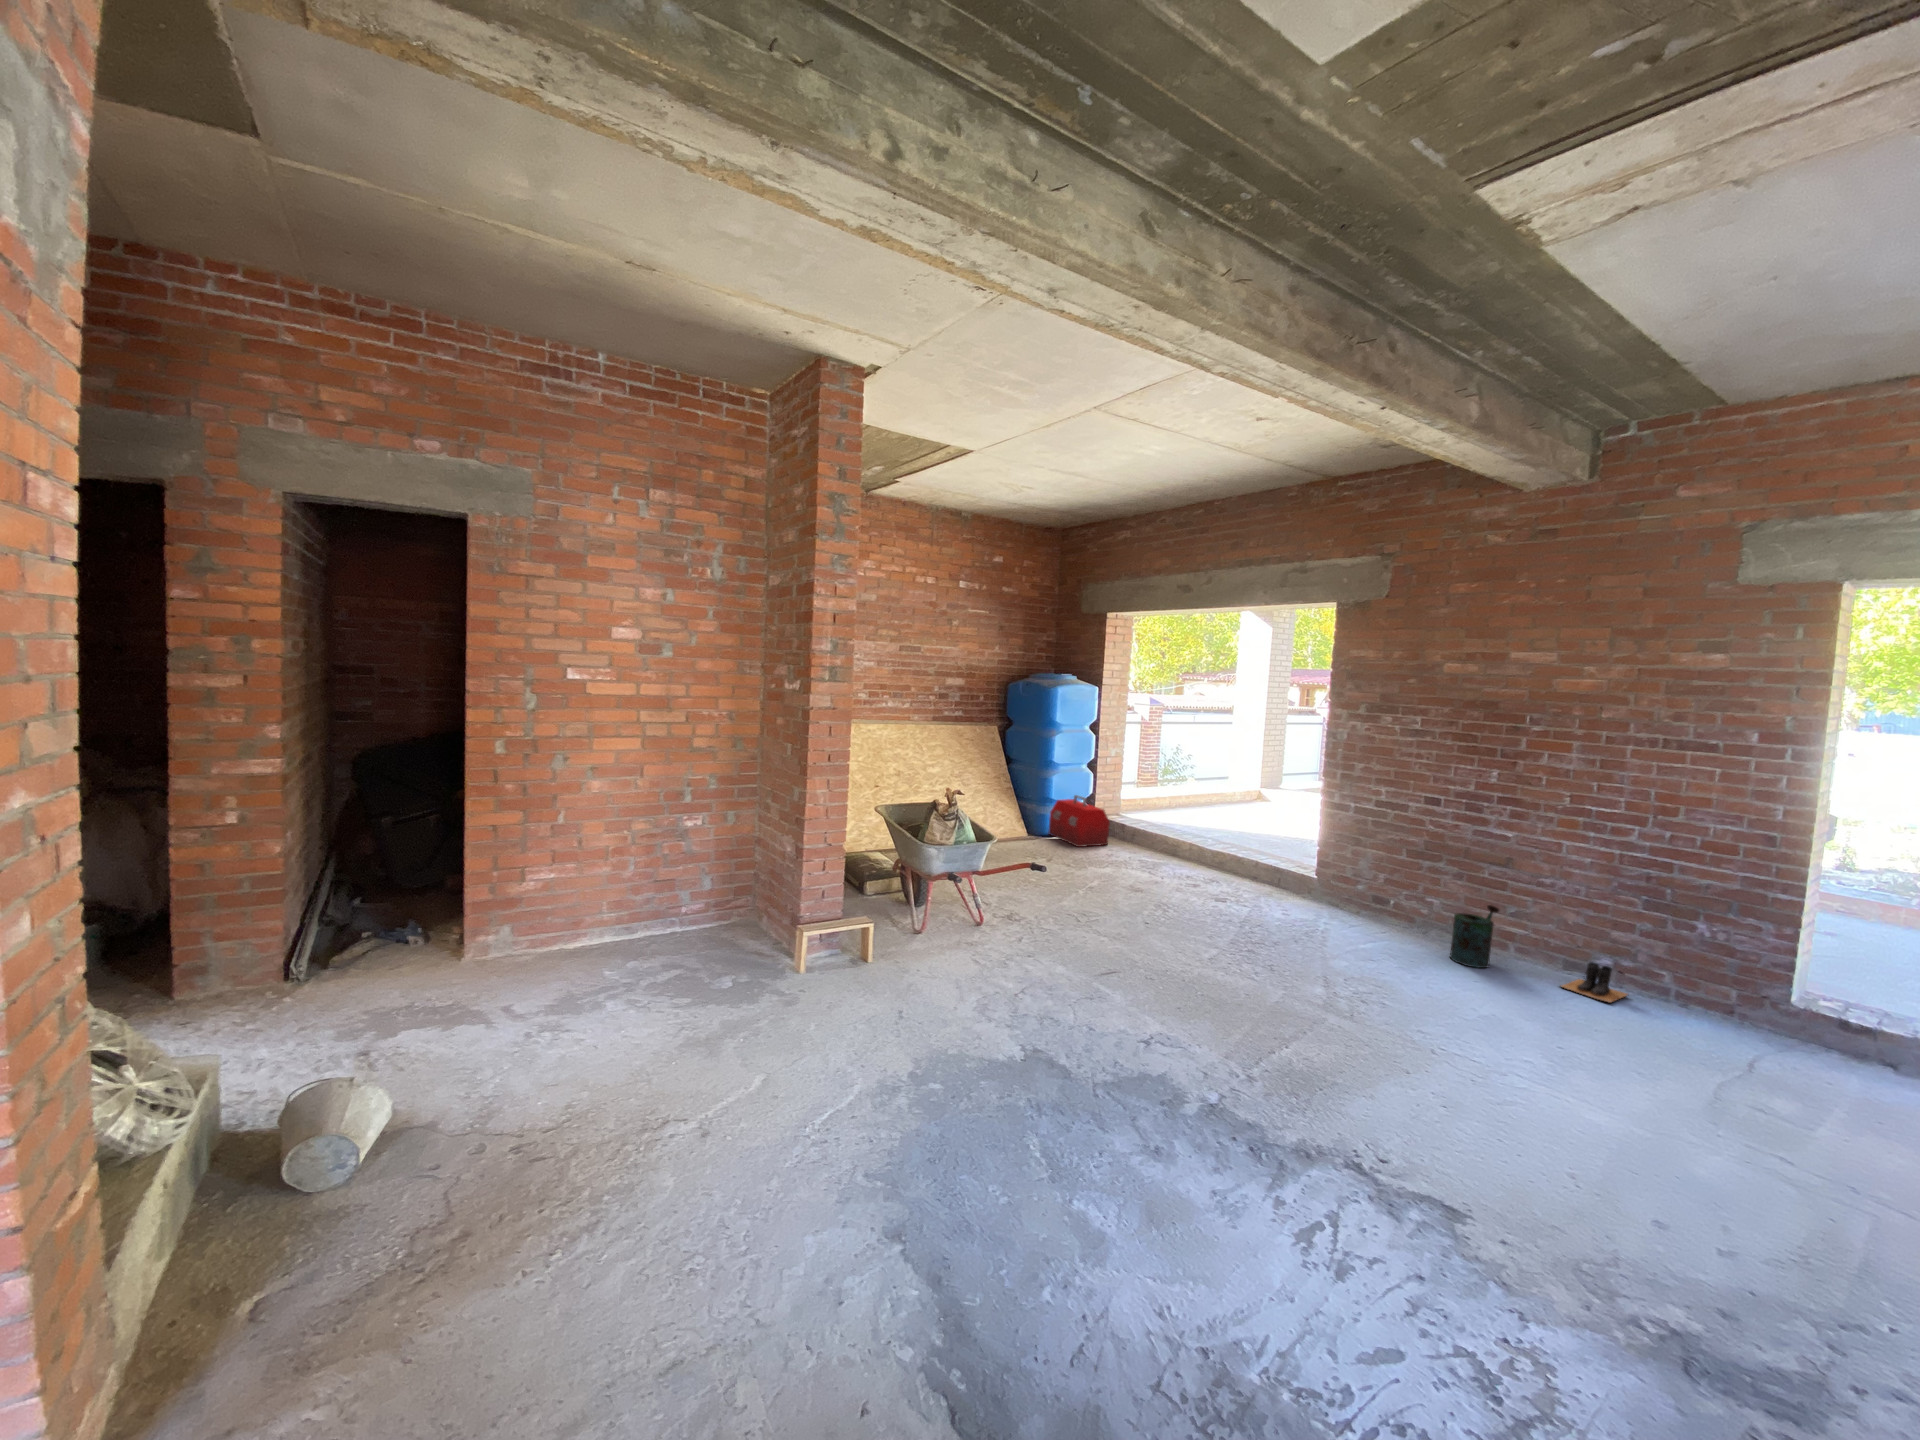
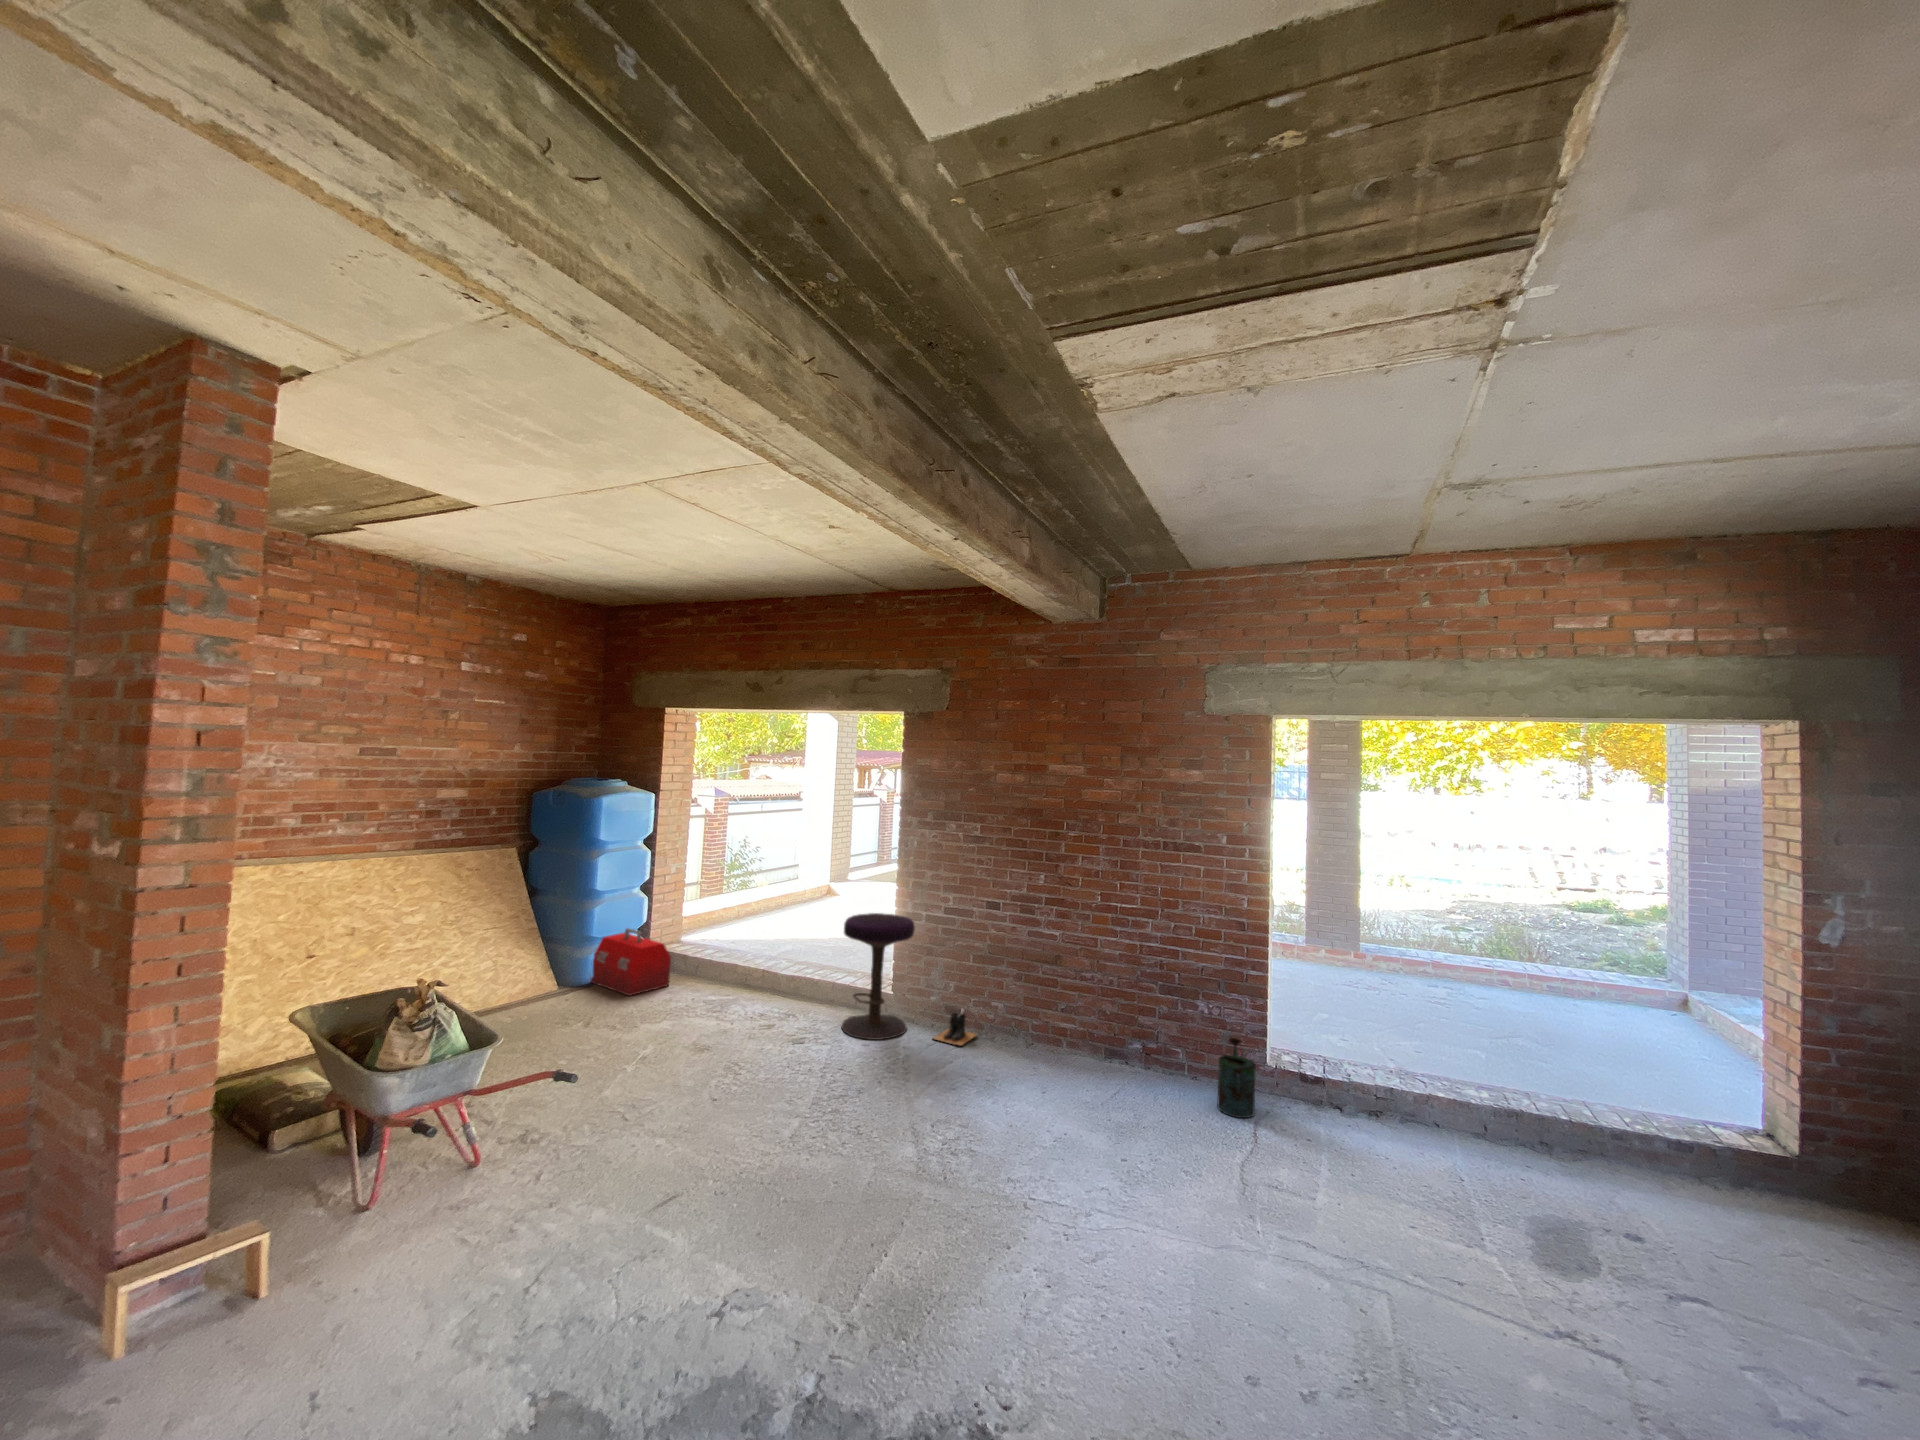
stool: none [1257,798,1336,912] -> present [841,913,915,1040]
watering can: present [1450,905,1499,968] -> present [1217,1038,1256,1118]
boots: present [1561,962,1628,1003] -> present [933,1013,977,1046]

